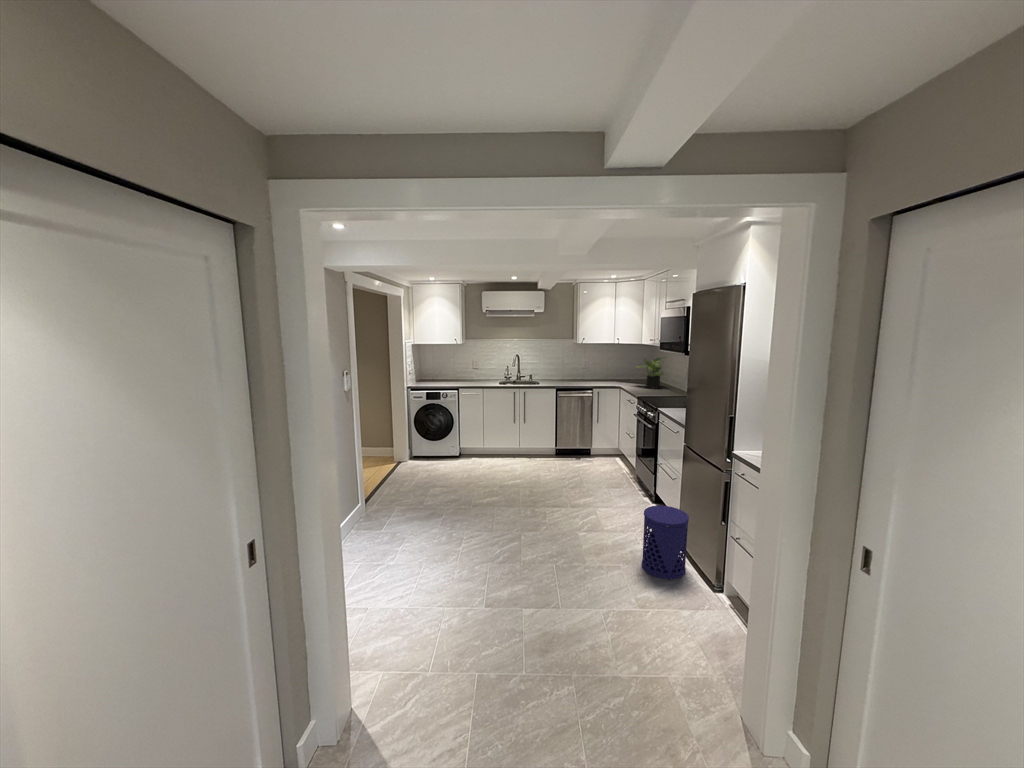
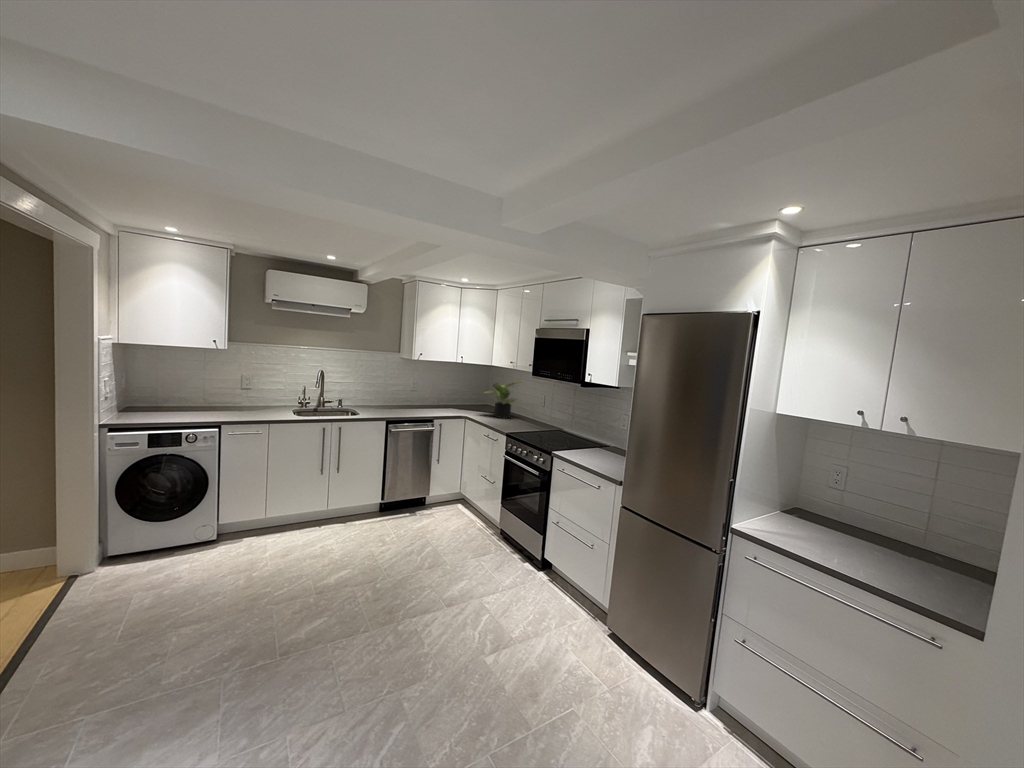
waste bin: present [642,506,689,580] -> none [603,603,676,728]

